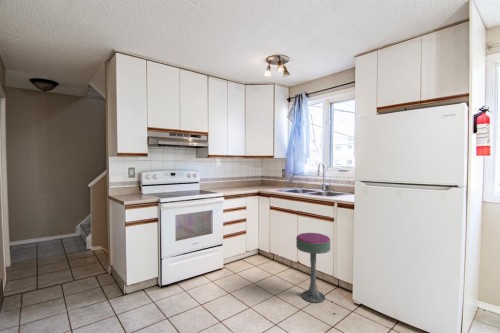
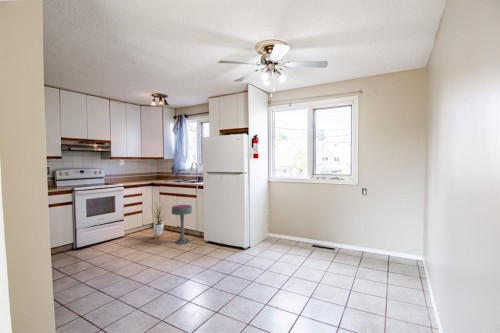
house plant: none [255,221,287,283] -> present [152,204,164,240]

